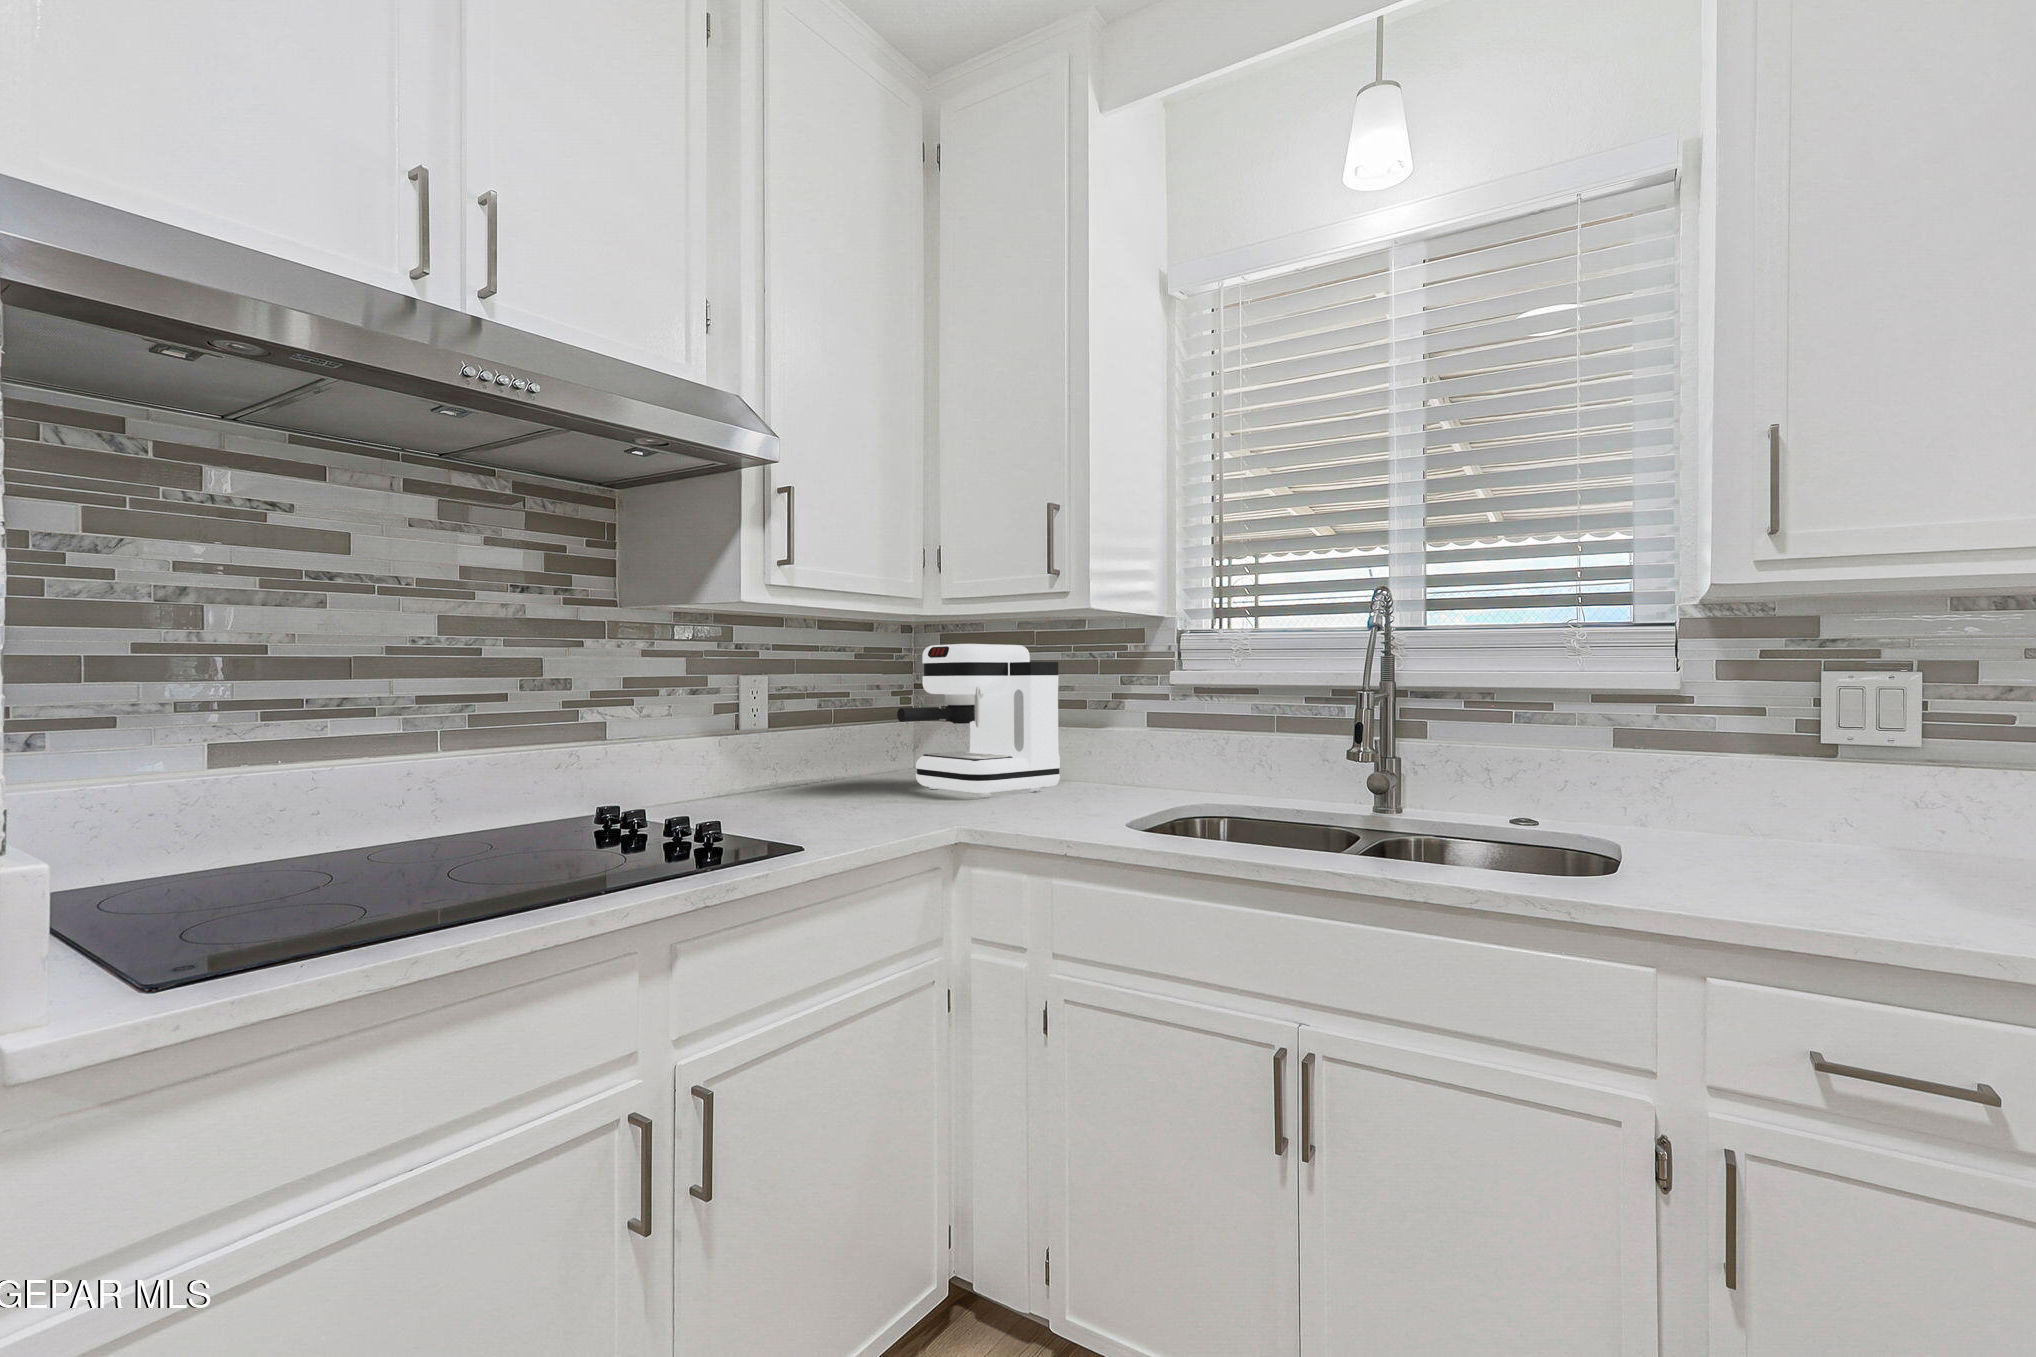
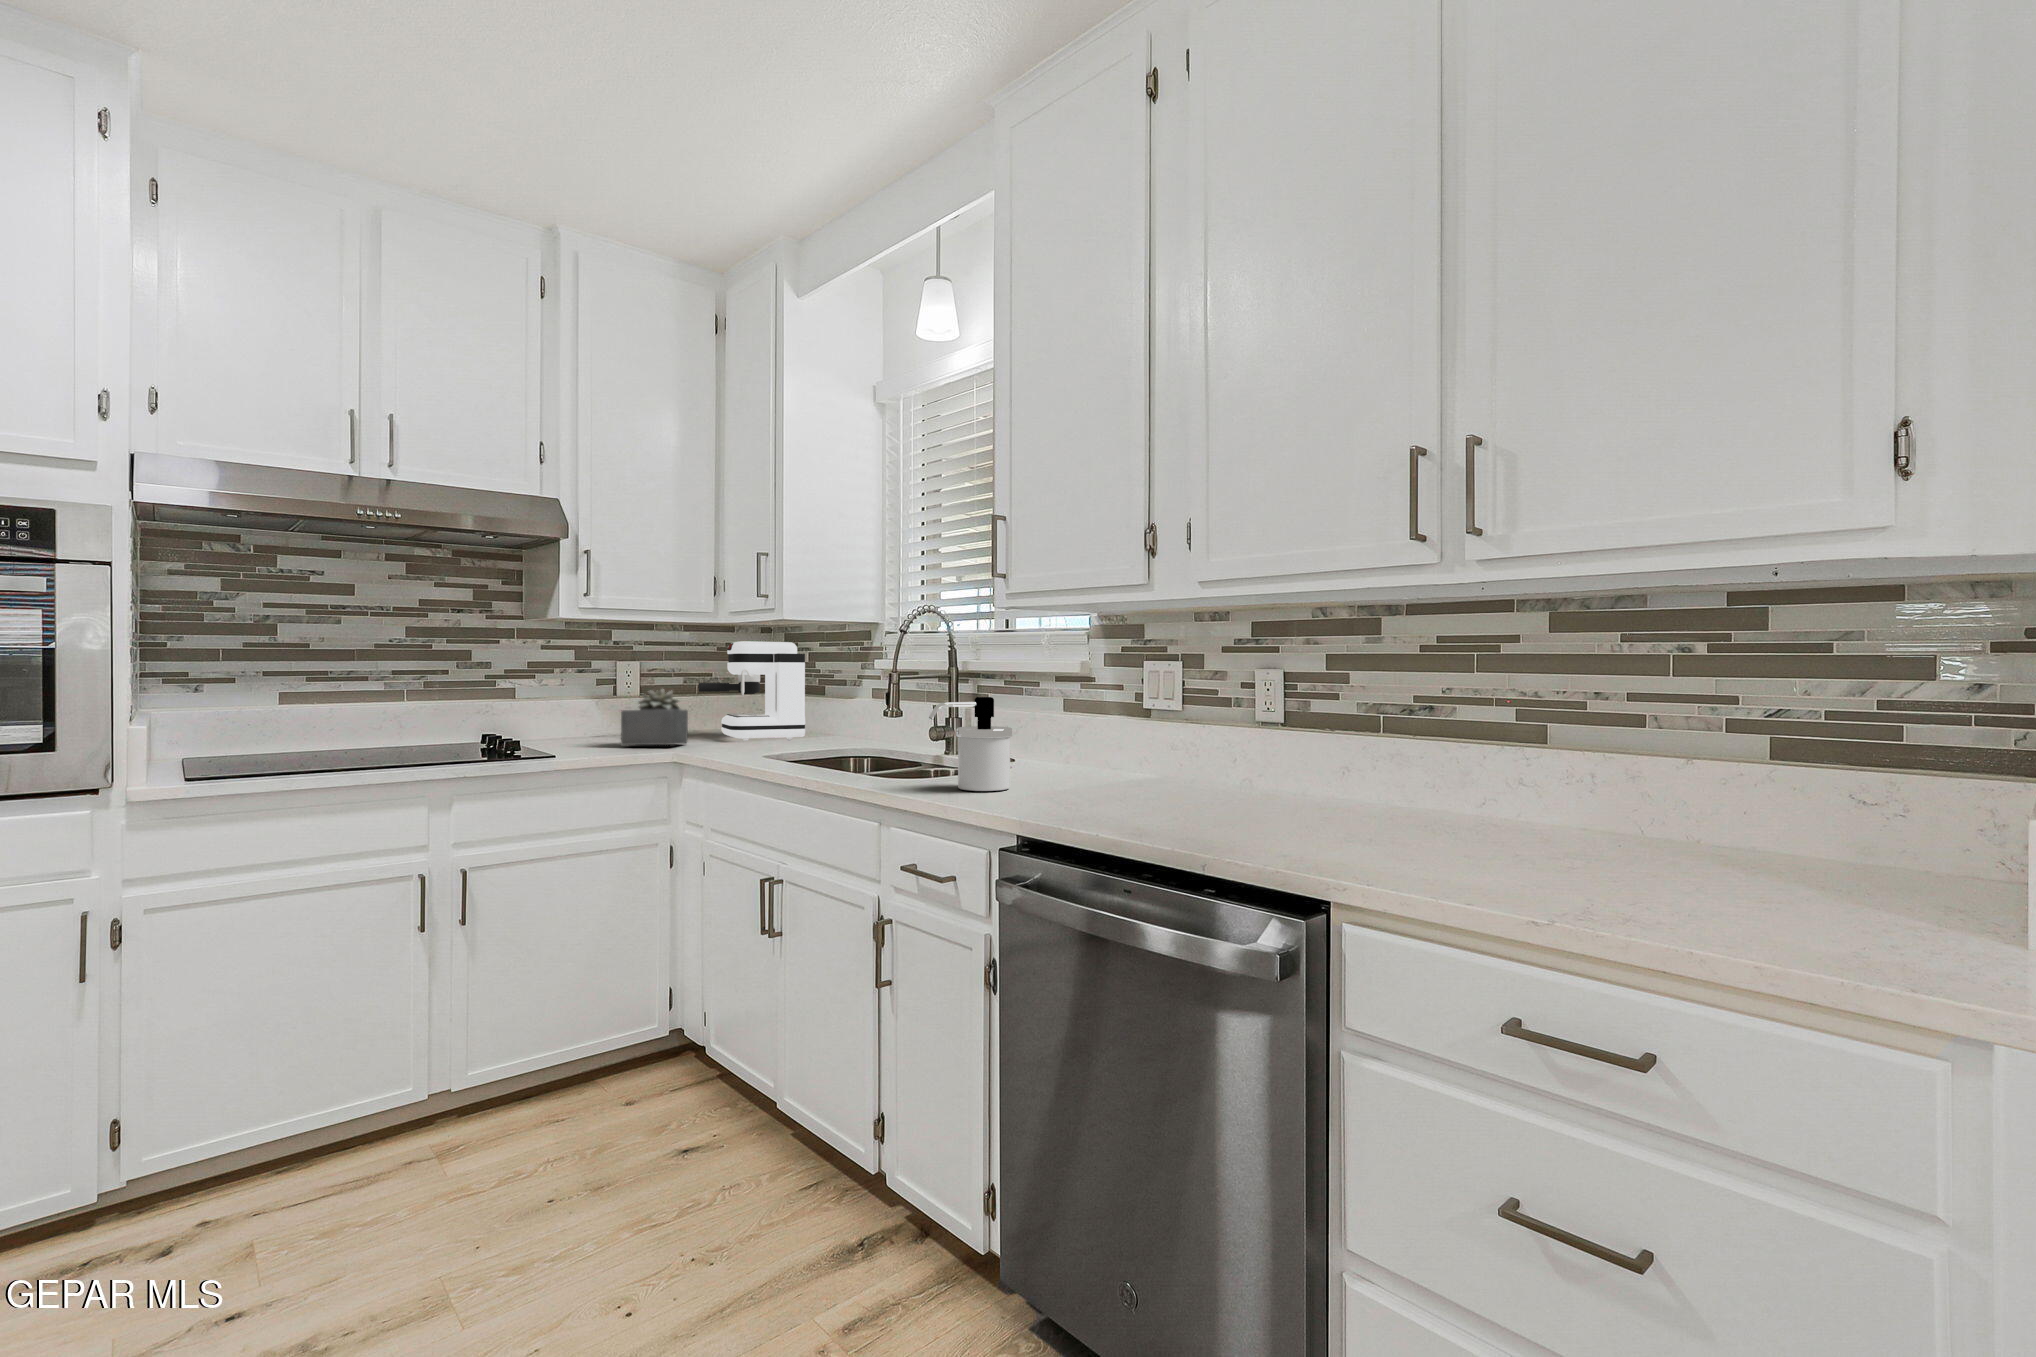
succulent plant: none [838,719,930,816] -> present [621,689,688,745]
soap dispenser: none [1757,736,1882,903] -> present [929,697,1012,791]

